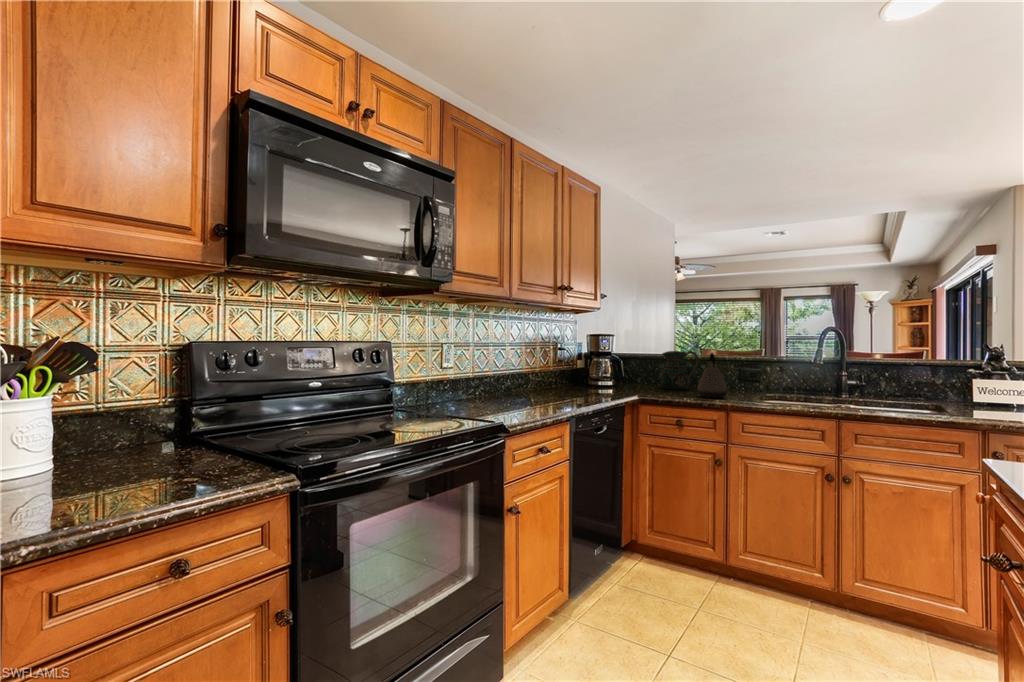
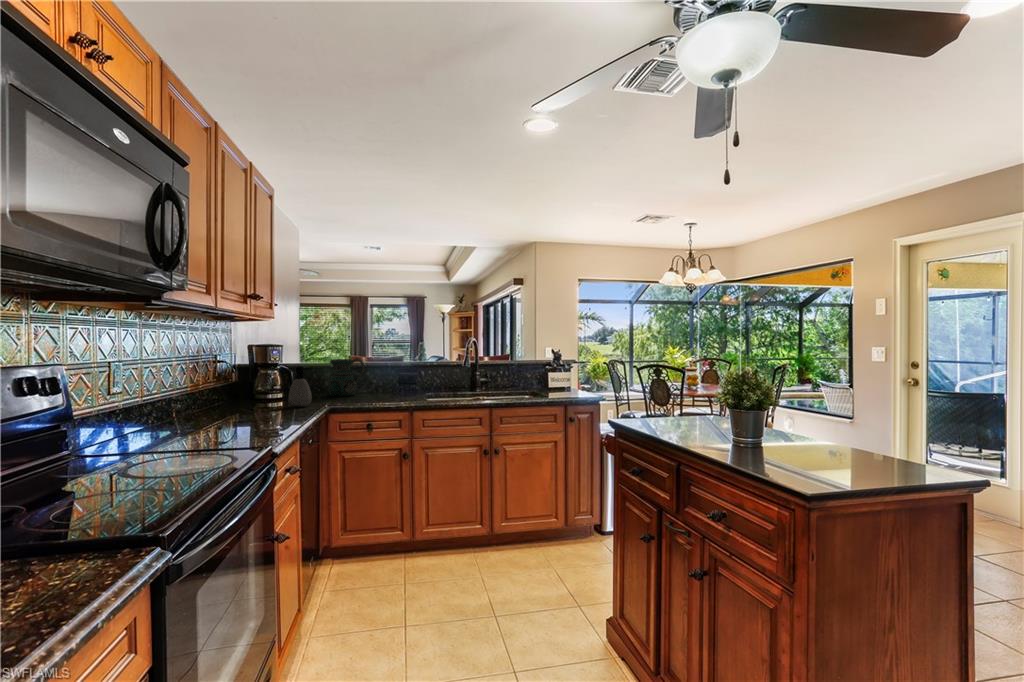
kettle: present [698,353,727,398] -> none [377,360,403,401]
soap dispenser: none [603,356,623,394] -> present [288,367,311,406]

